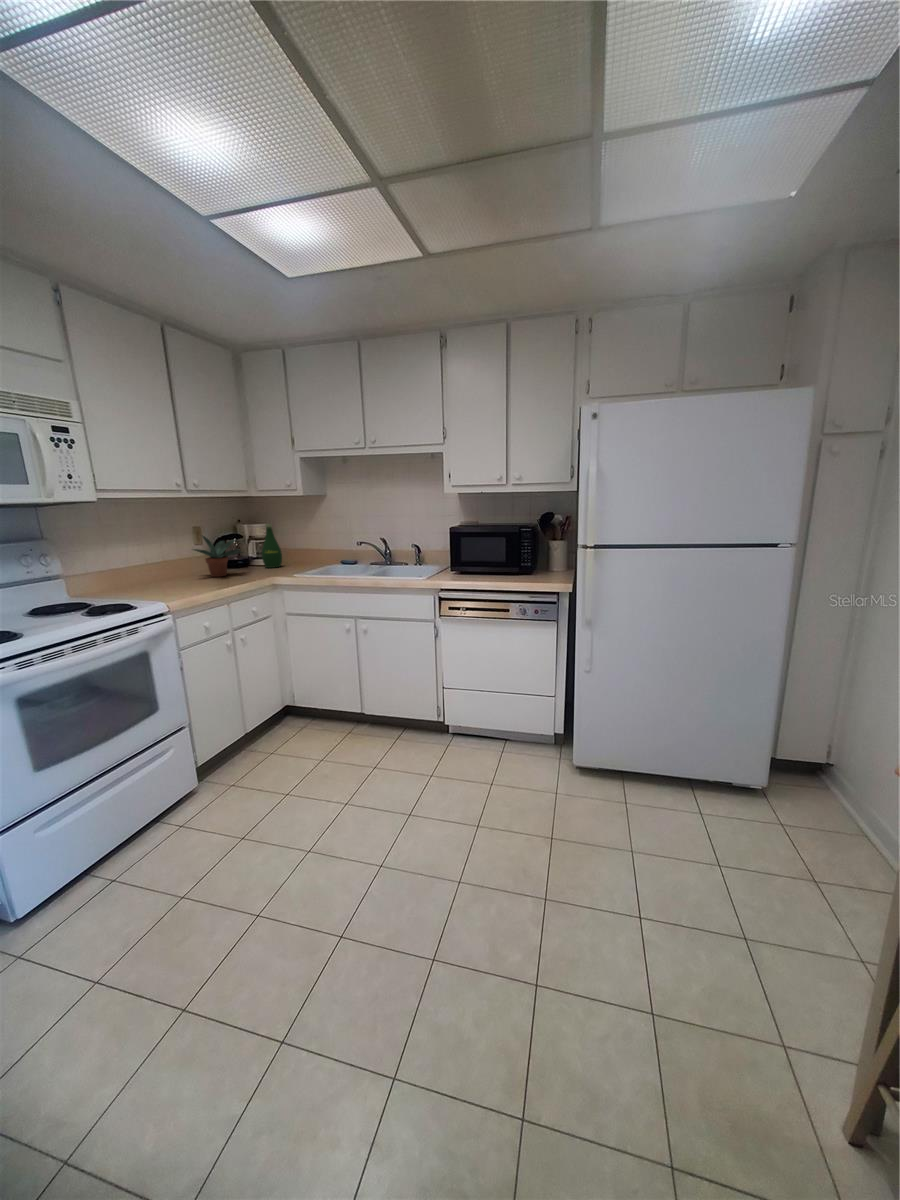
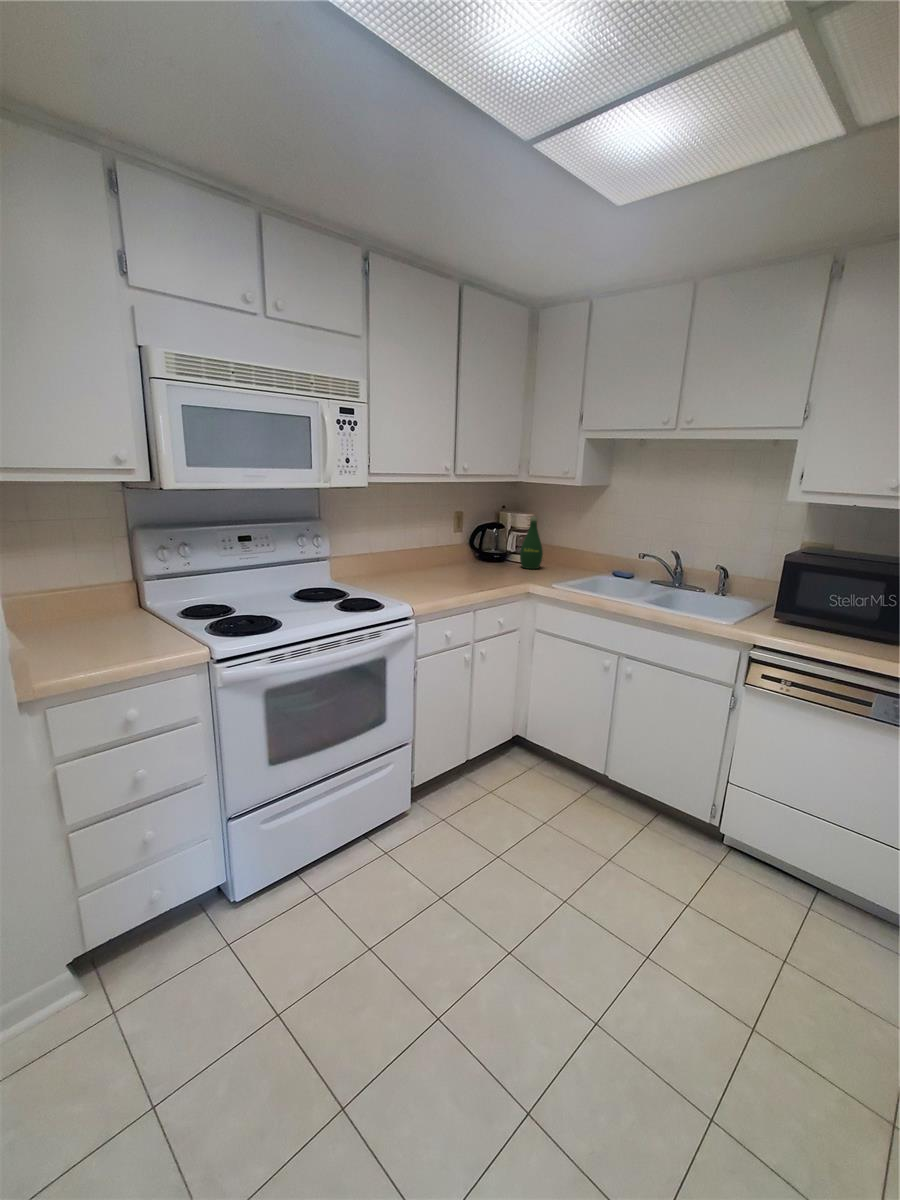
potted plant: present [193,535,242,577] -> none [448,524,503,573]

